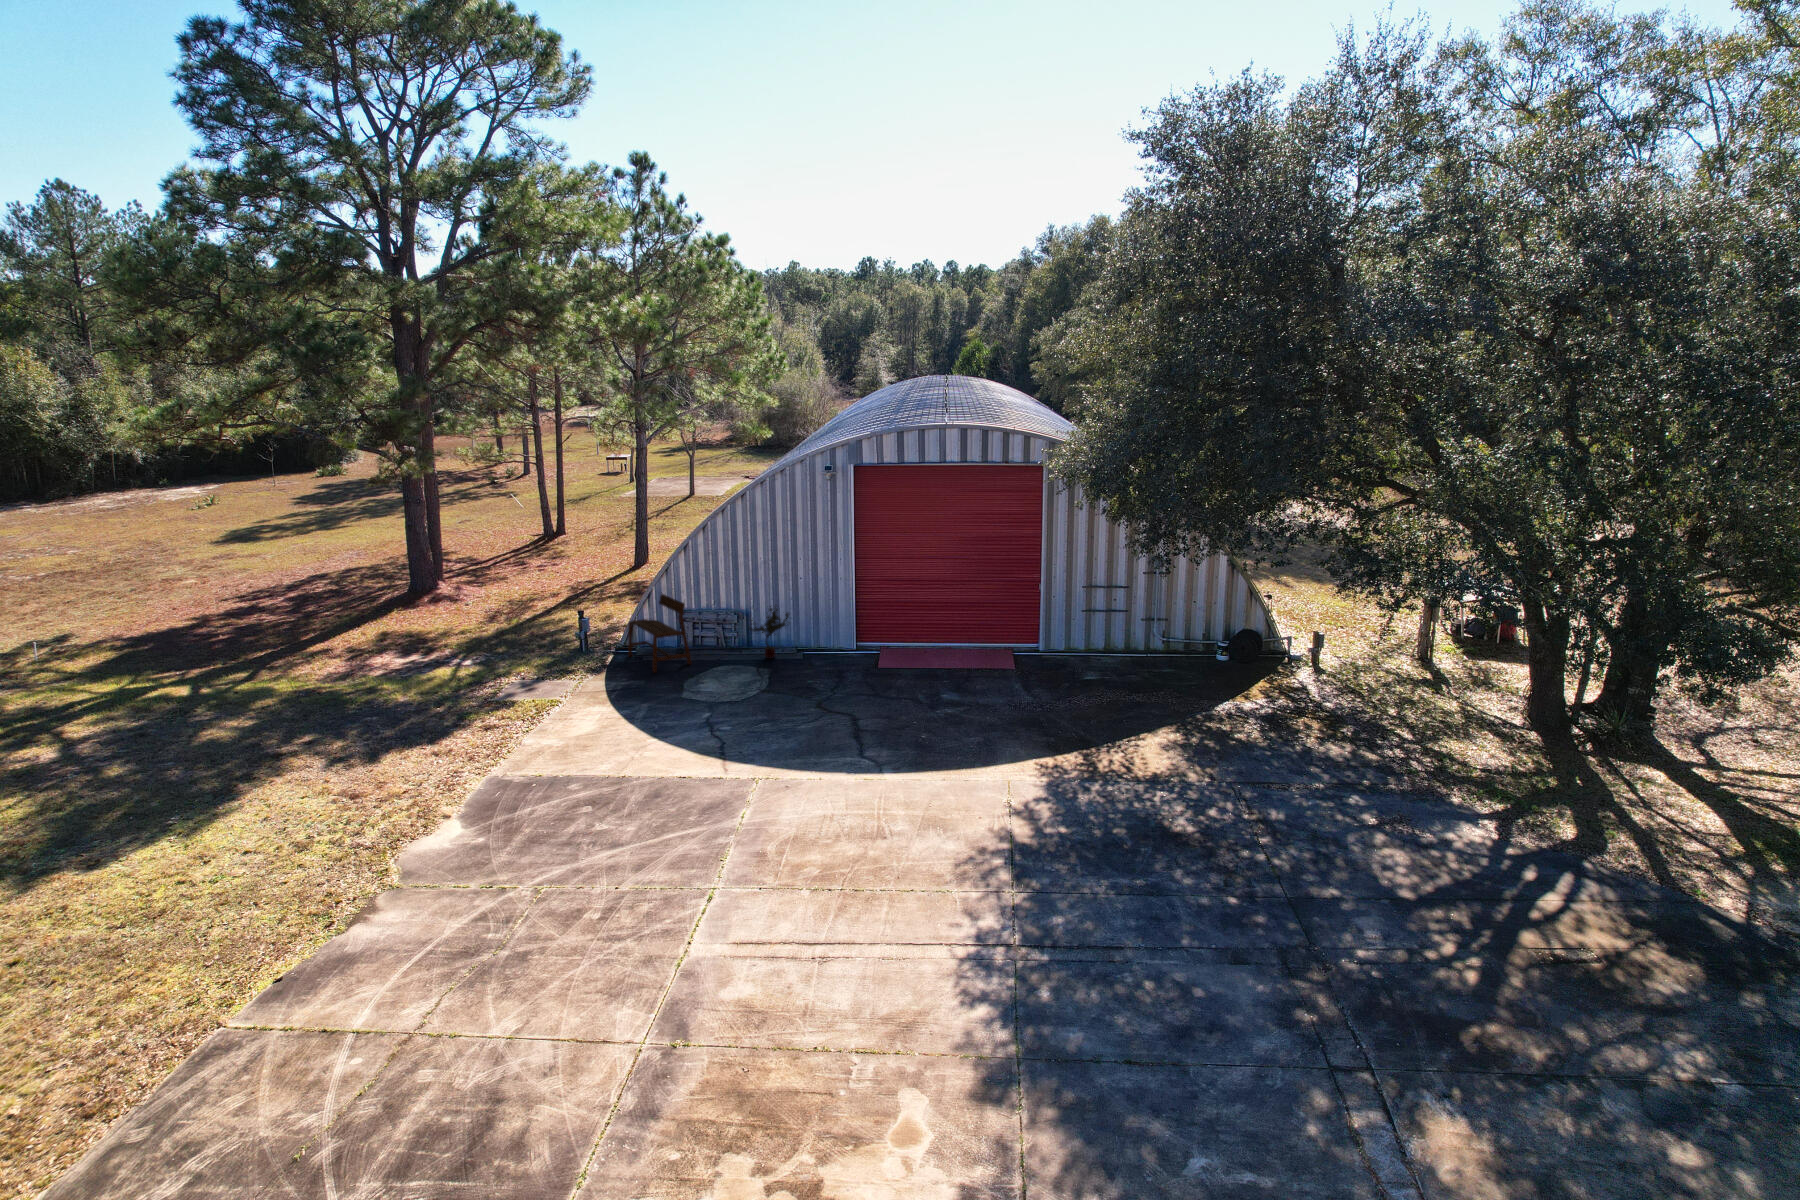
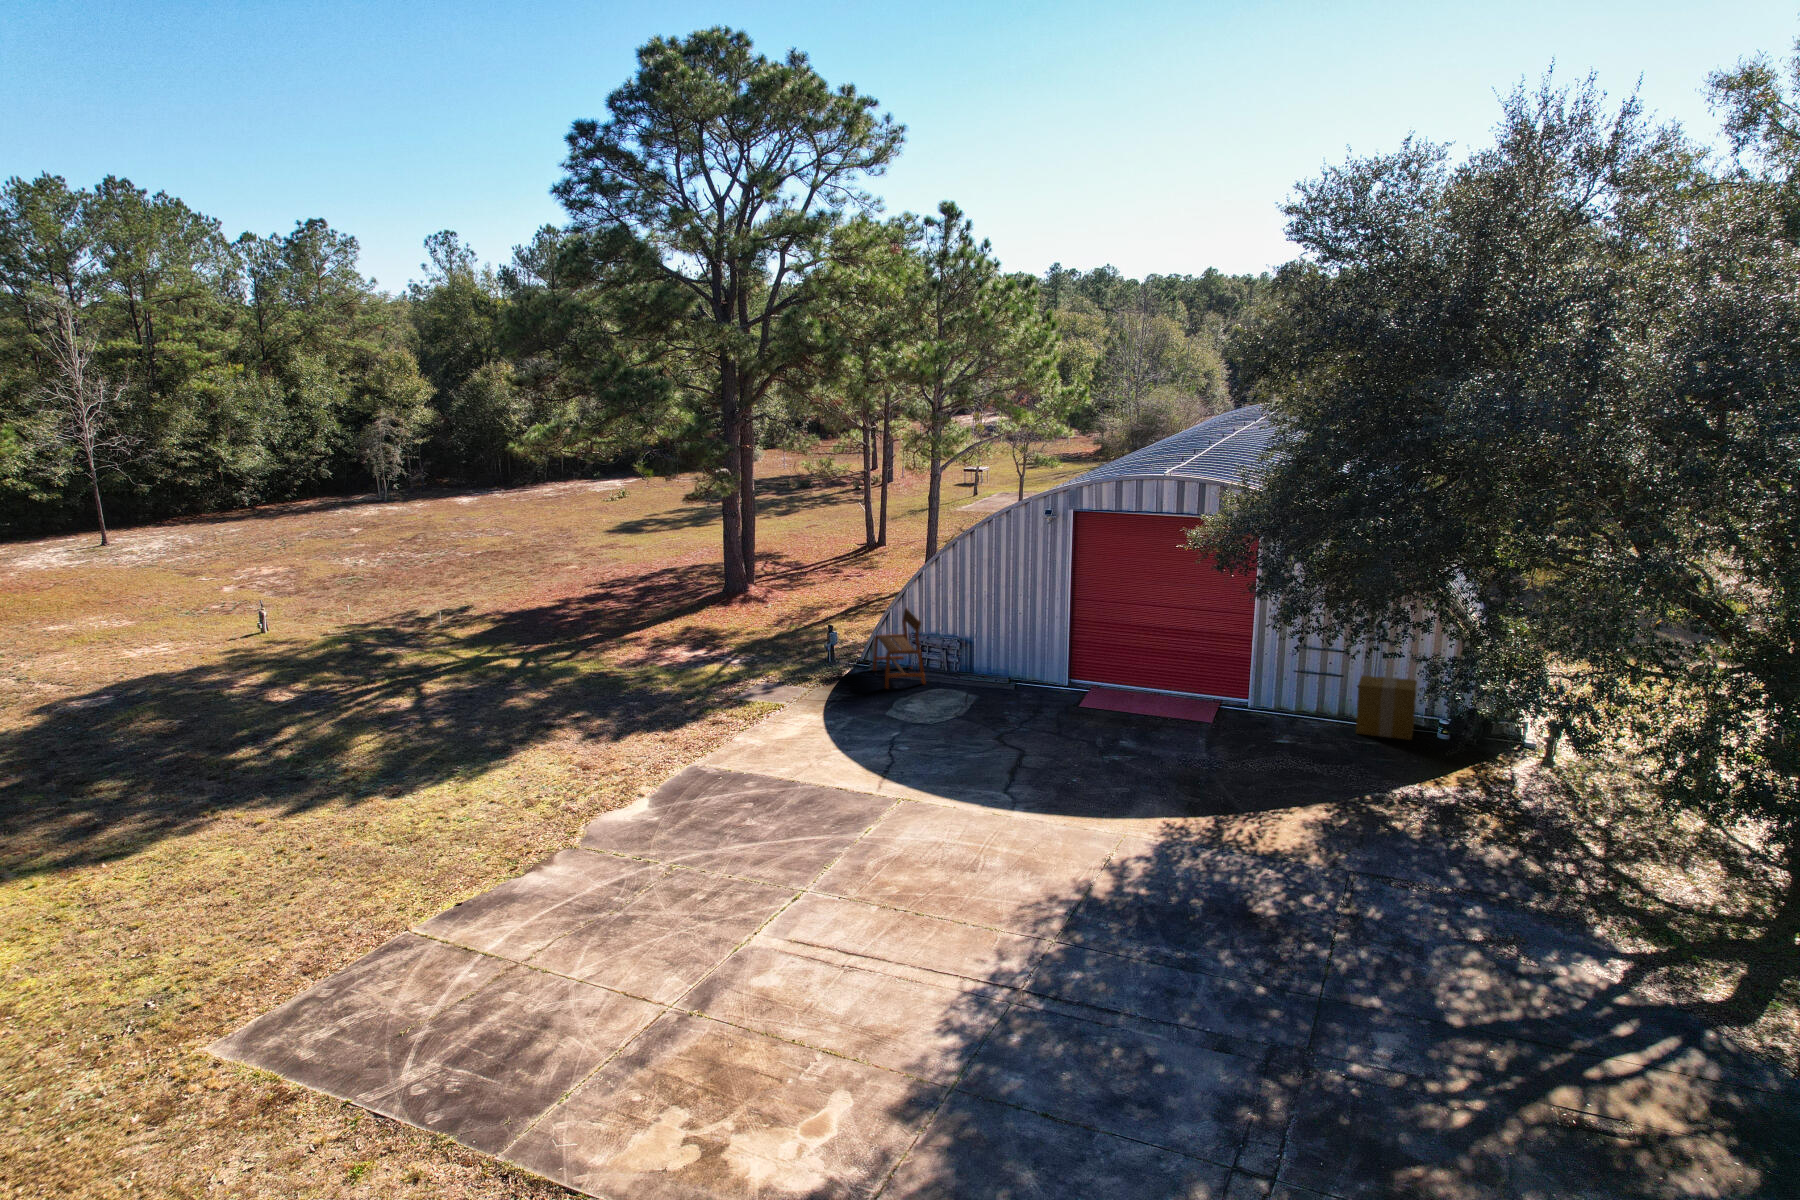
potted tree: present [749,606,789,659] -> none [984,630,1027,687]
cardboard box: none [1079,614,1129,666] -> present [1356,675,1417,740]

